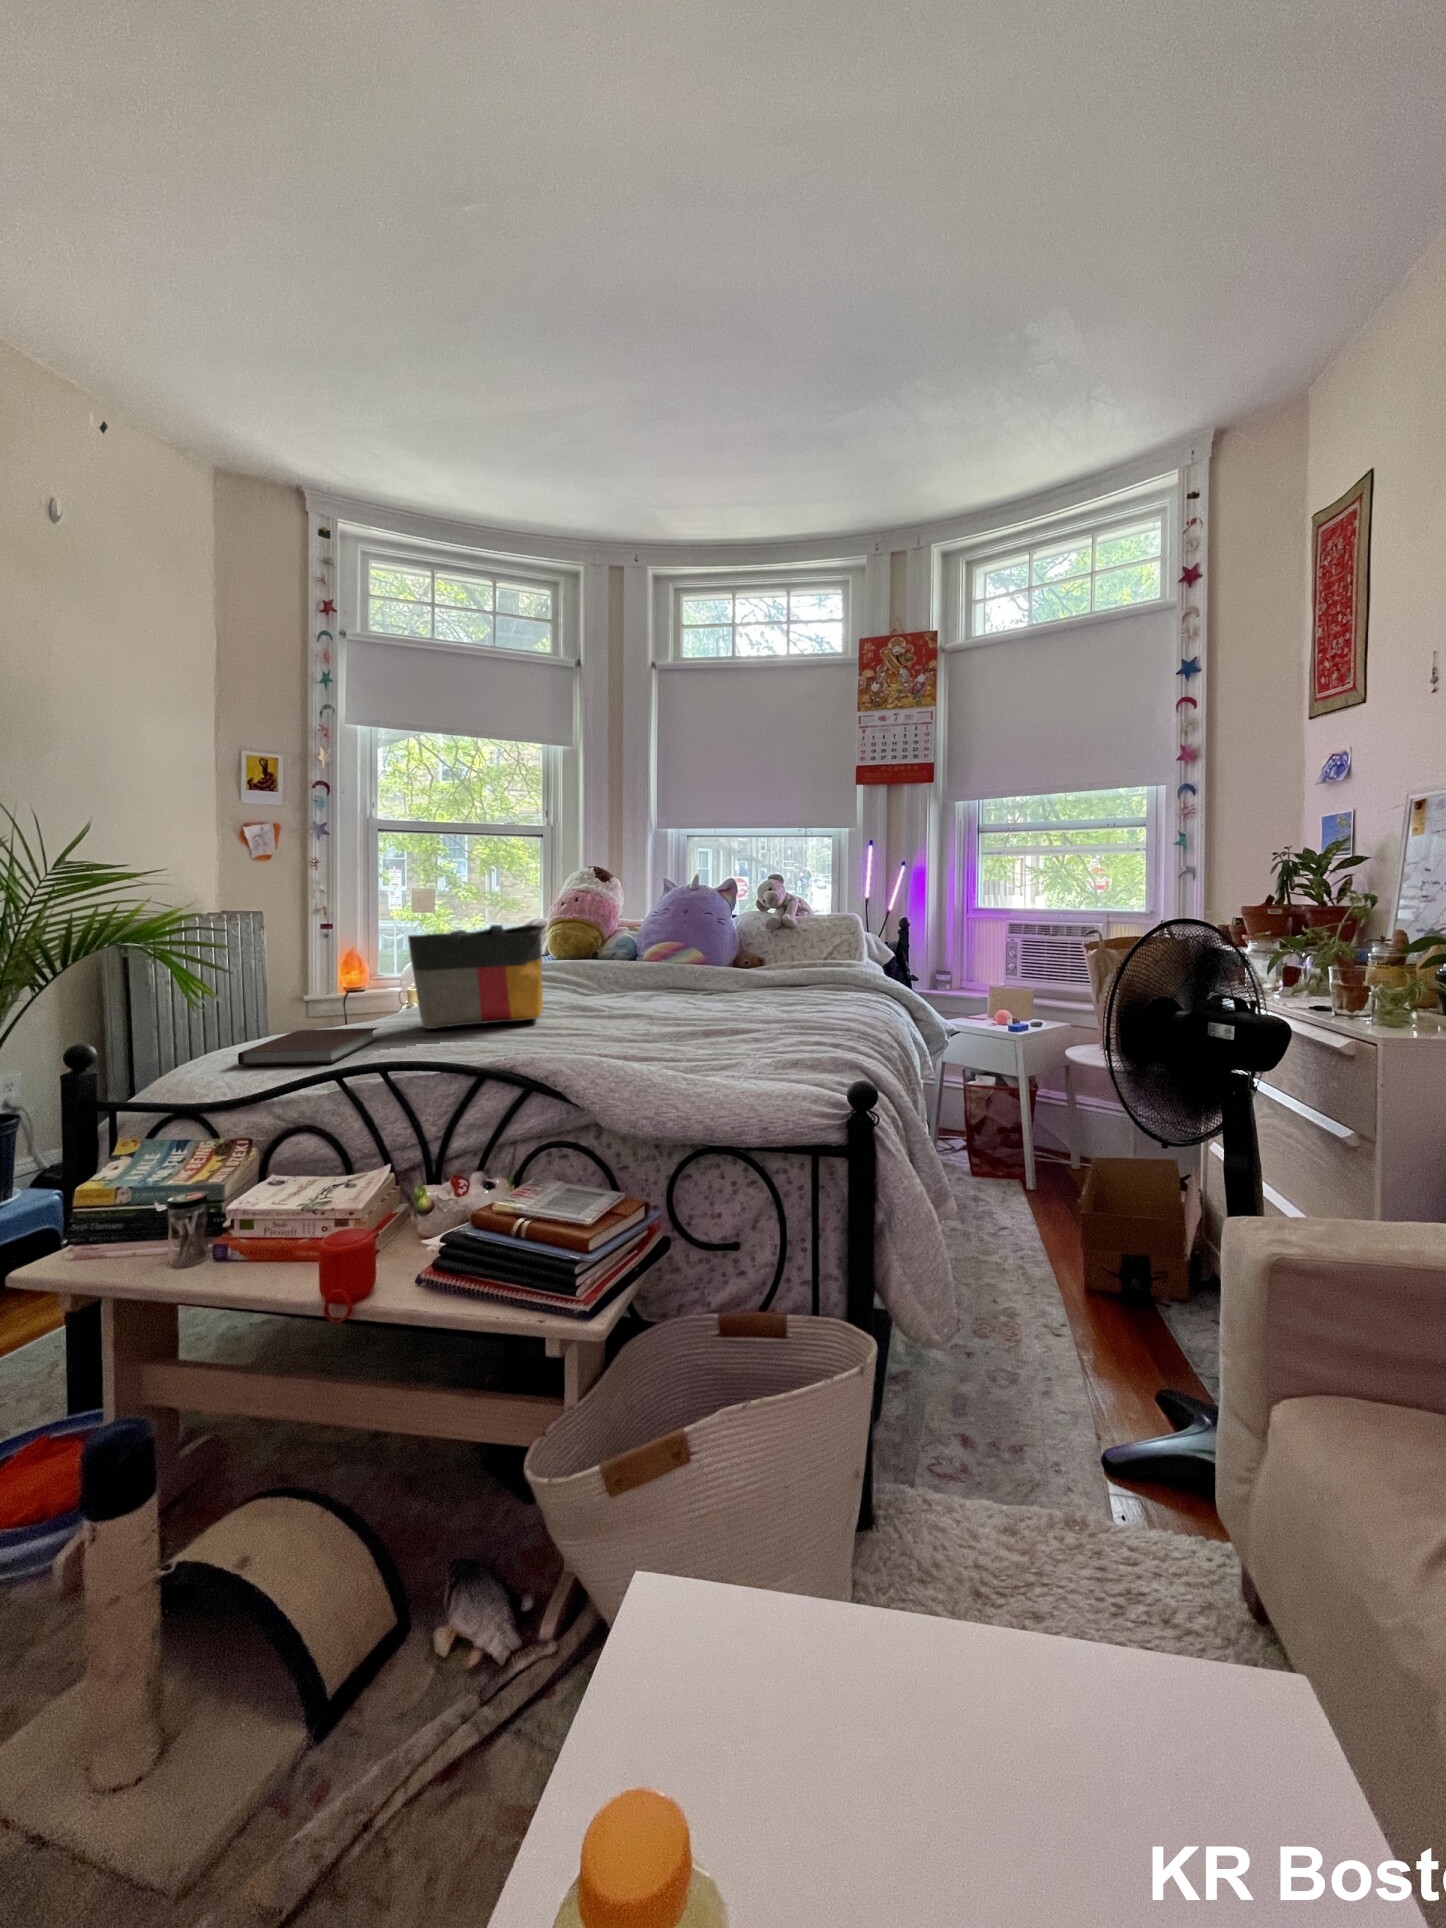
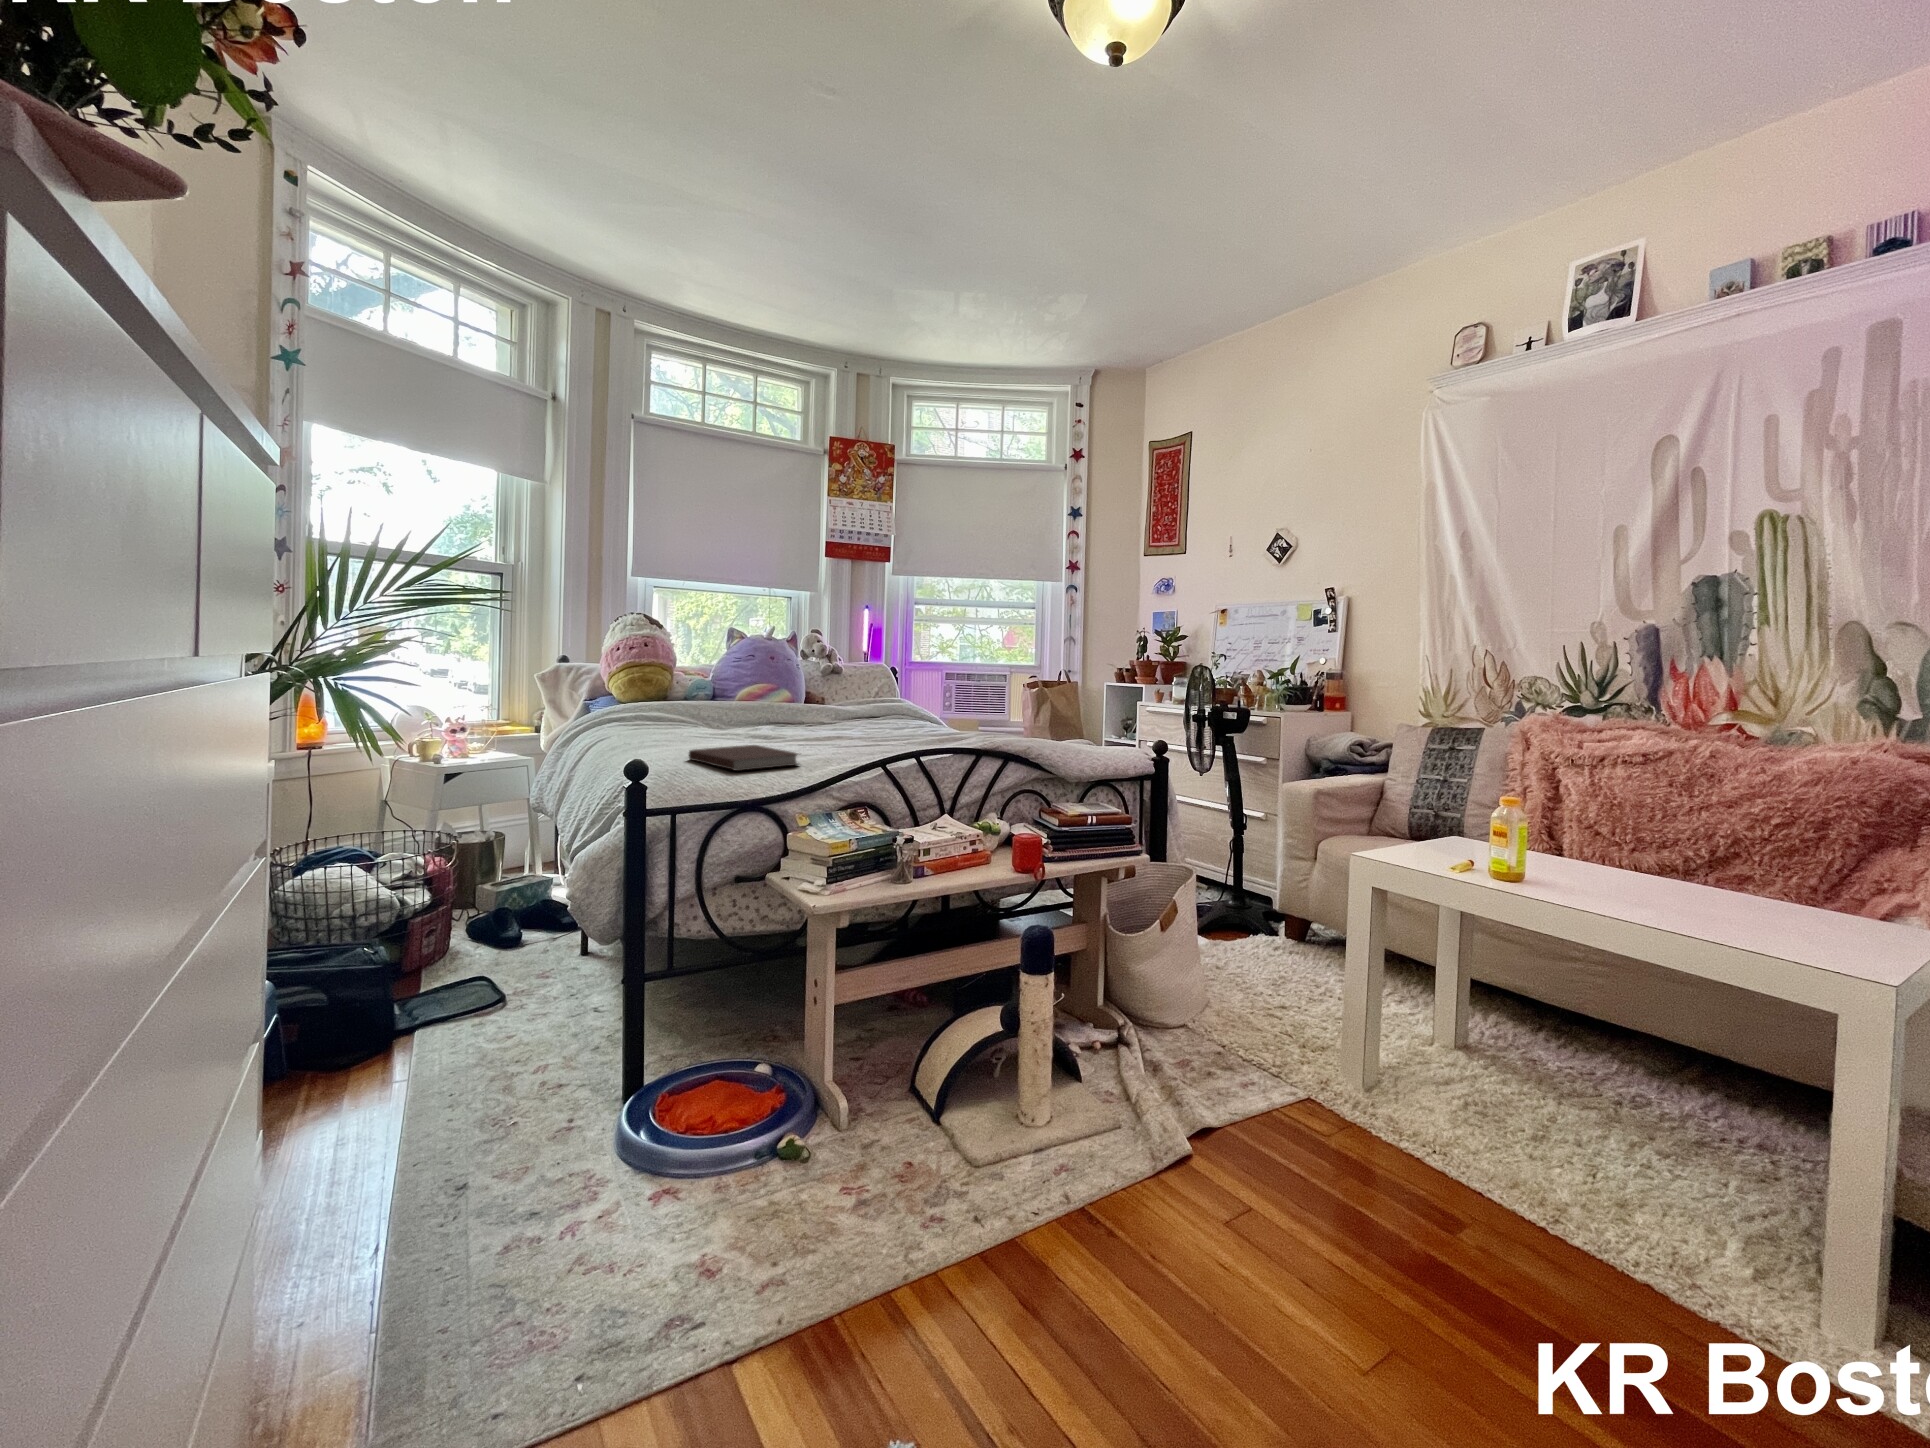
tote bag: present [408,925,545,1029] -> none [745,661,837,746]

